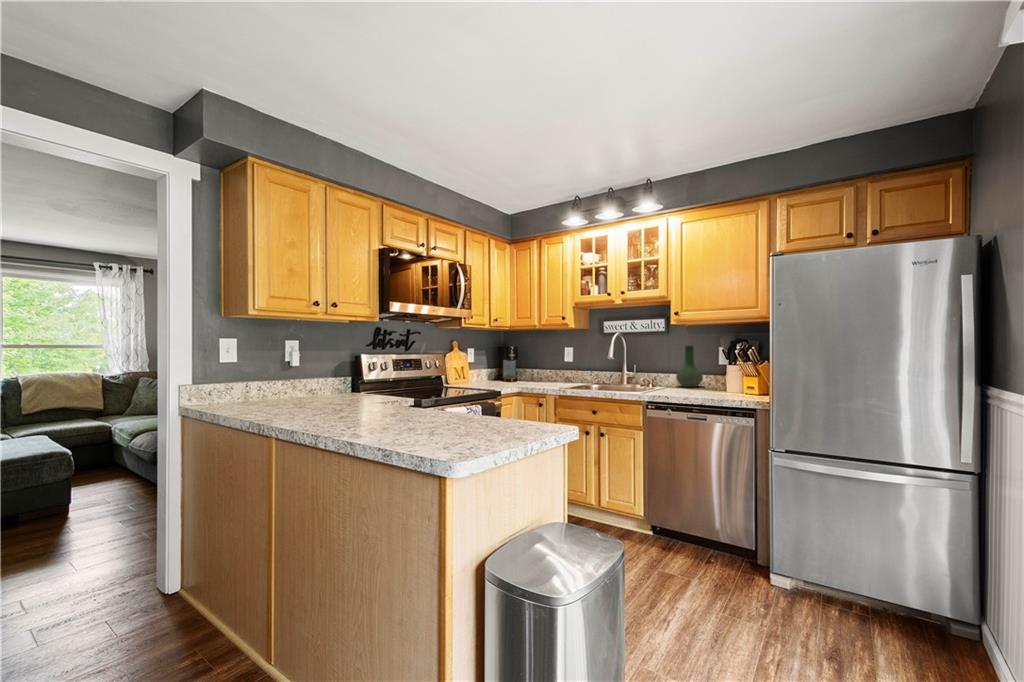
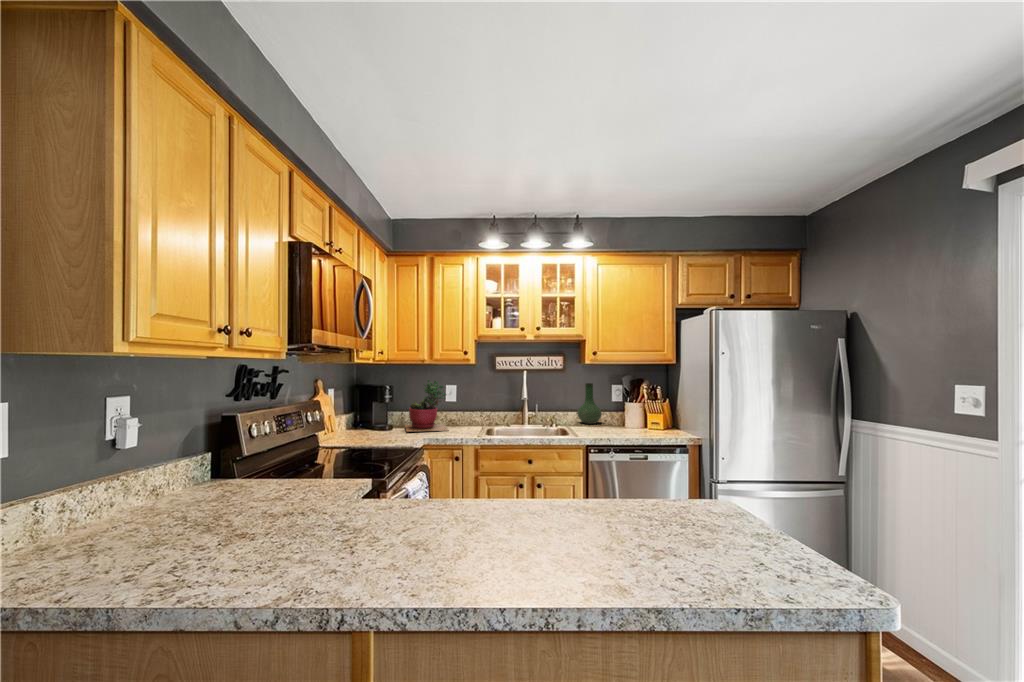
succulent plant: none [515,342,555,385] -> present [405,380,448,432]

